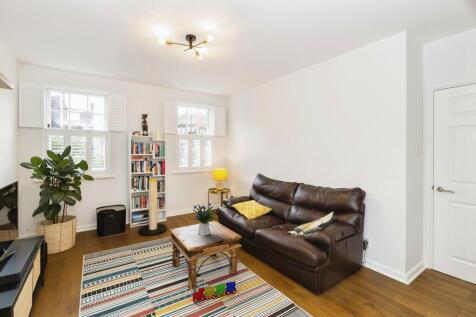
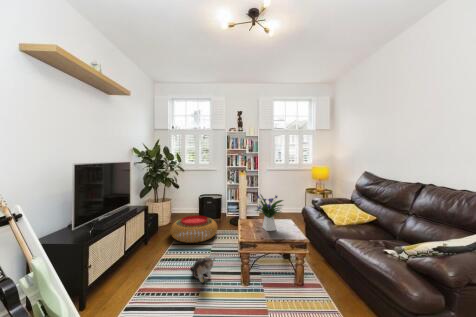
pouf: none [74,232,135,268] -> present [171,216,217,243]
plush toy: none [128,273,165,302] -> present [191,257,215,282]
toy train: present [193,281,236,302] -> none [238,284,290,306]

